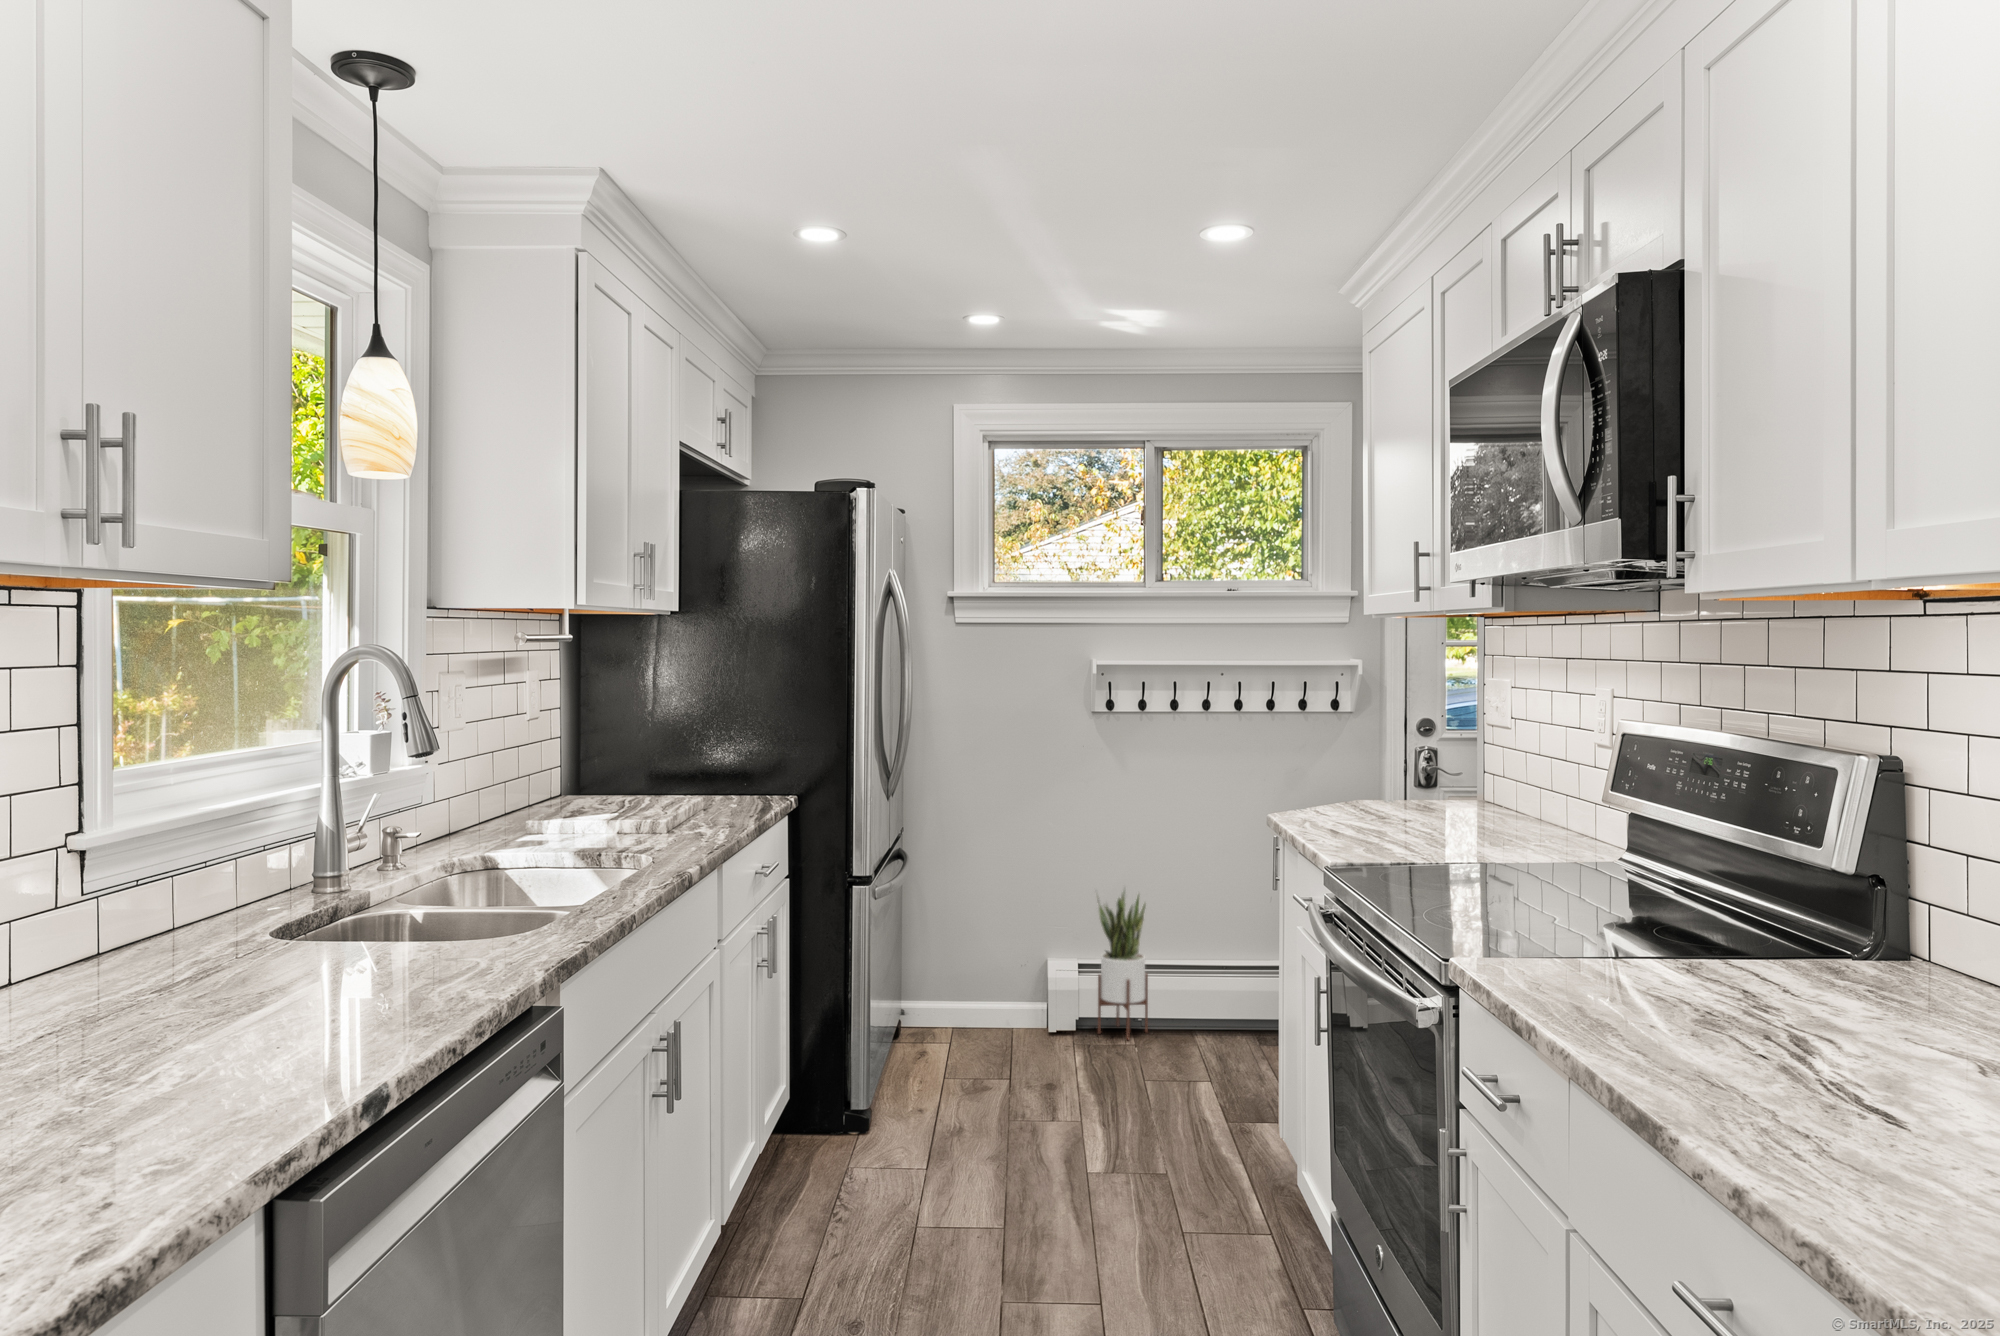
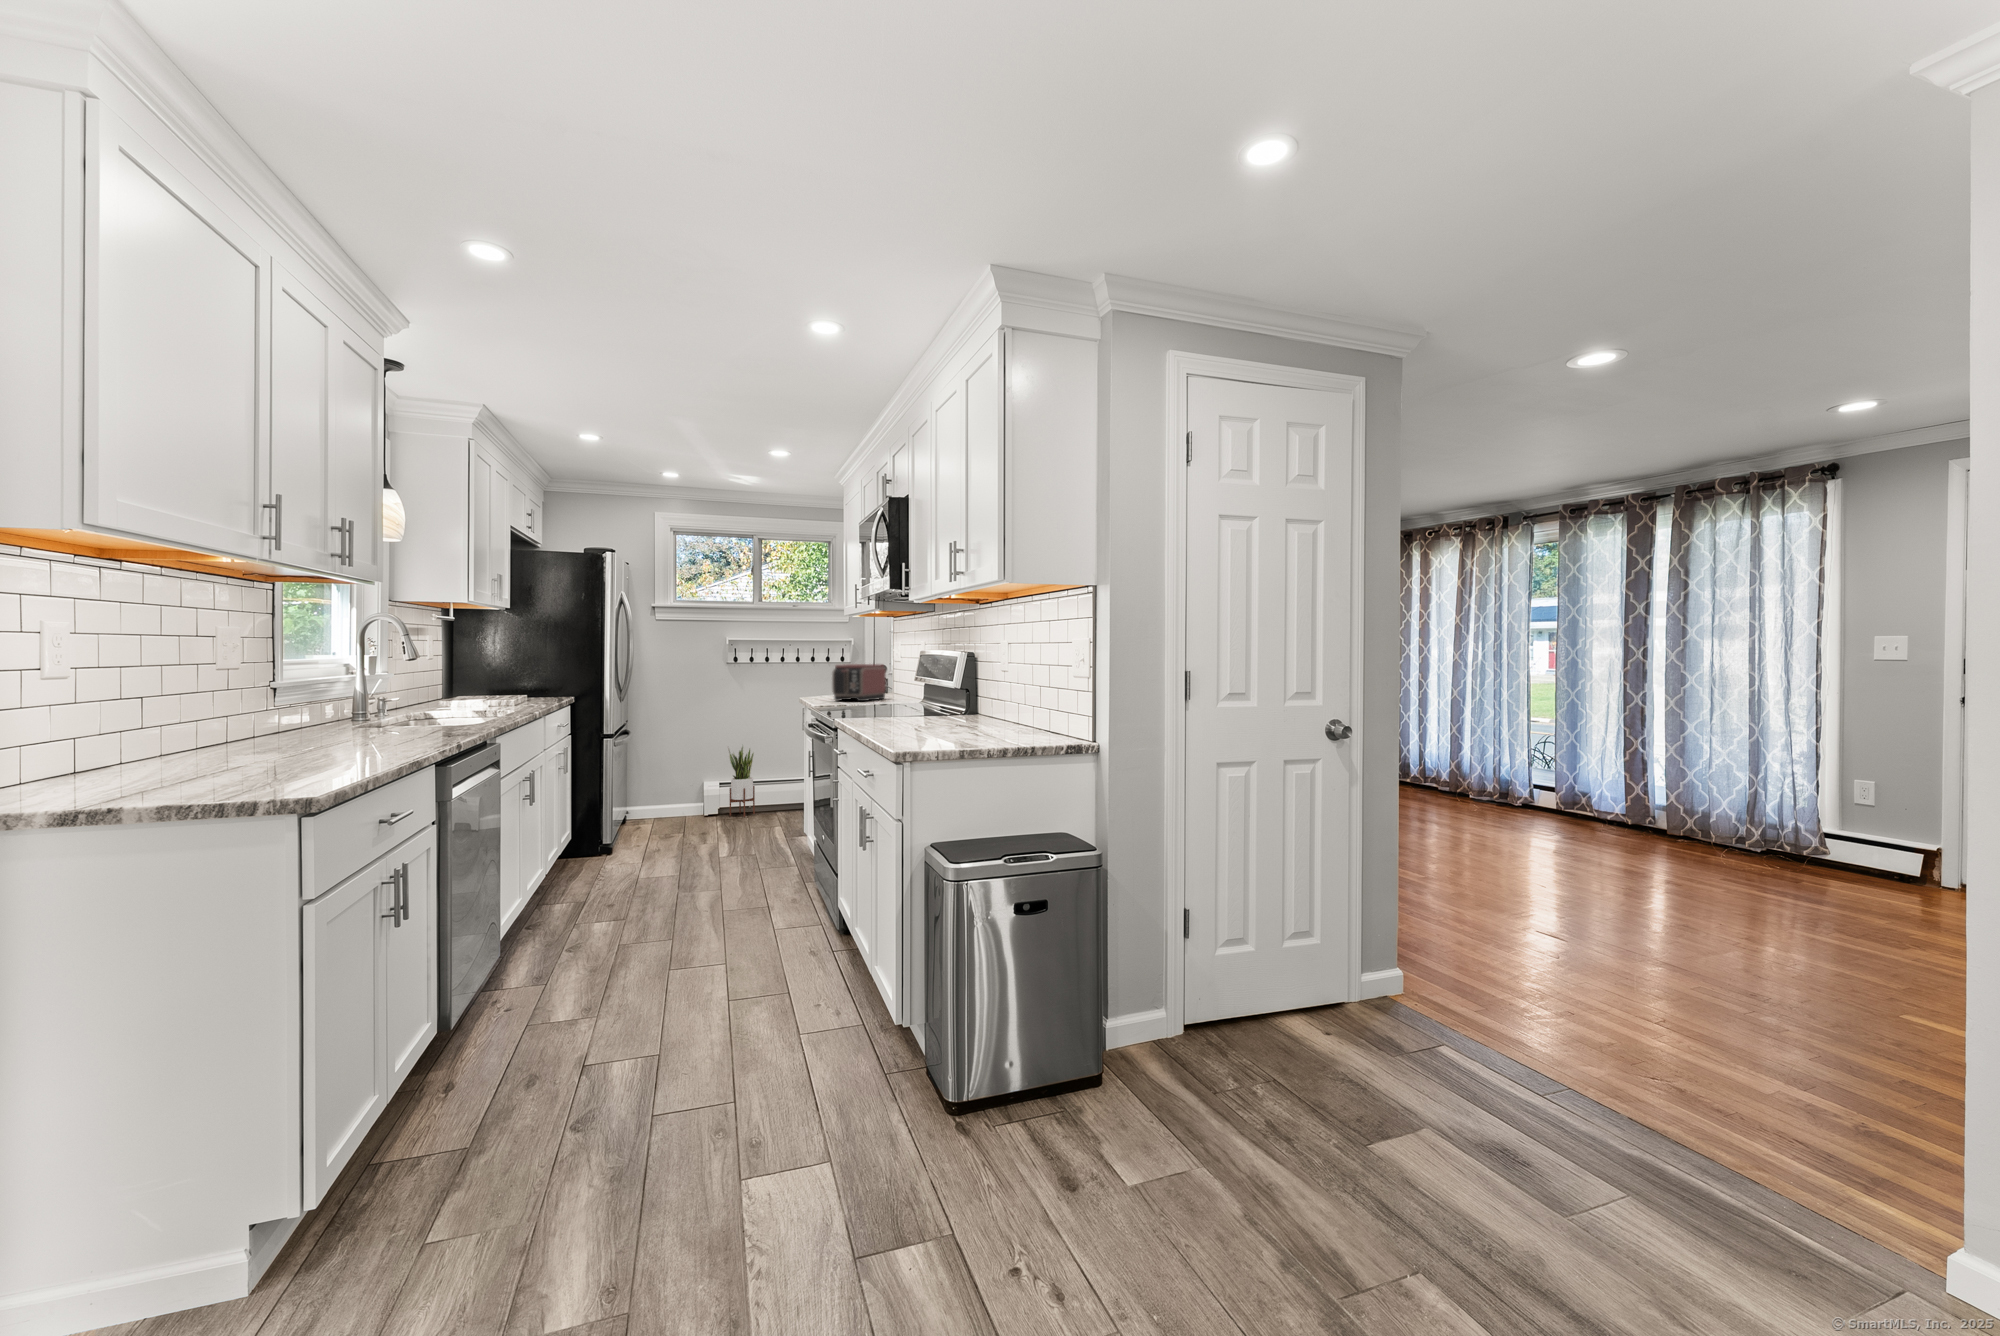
toaster: none [1352,734,1477,832] -> present [832,664,886,701]

